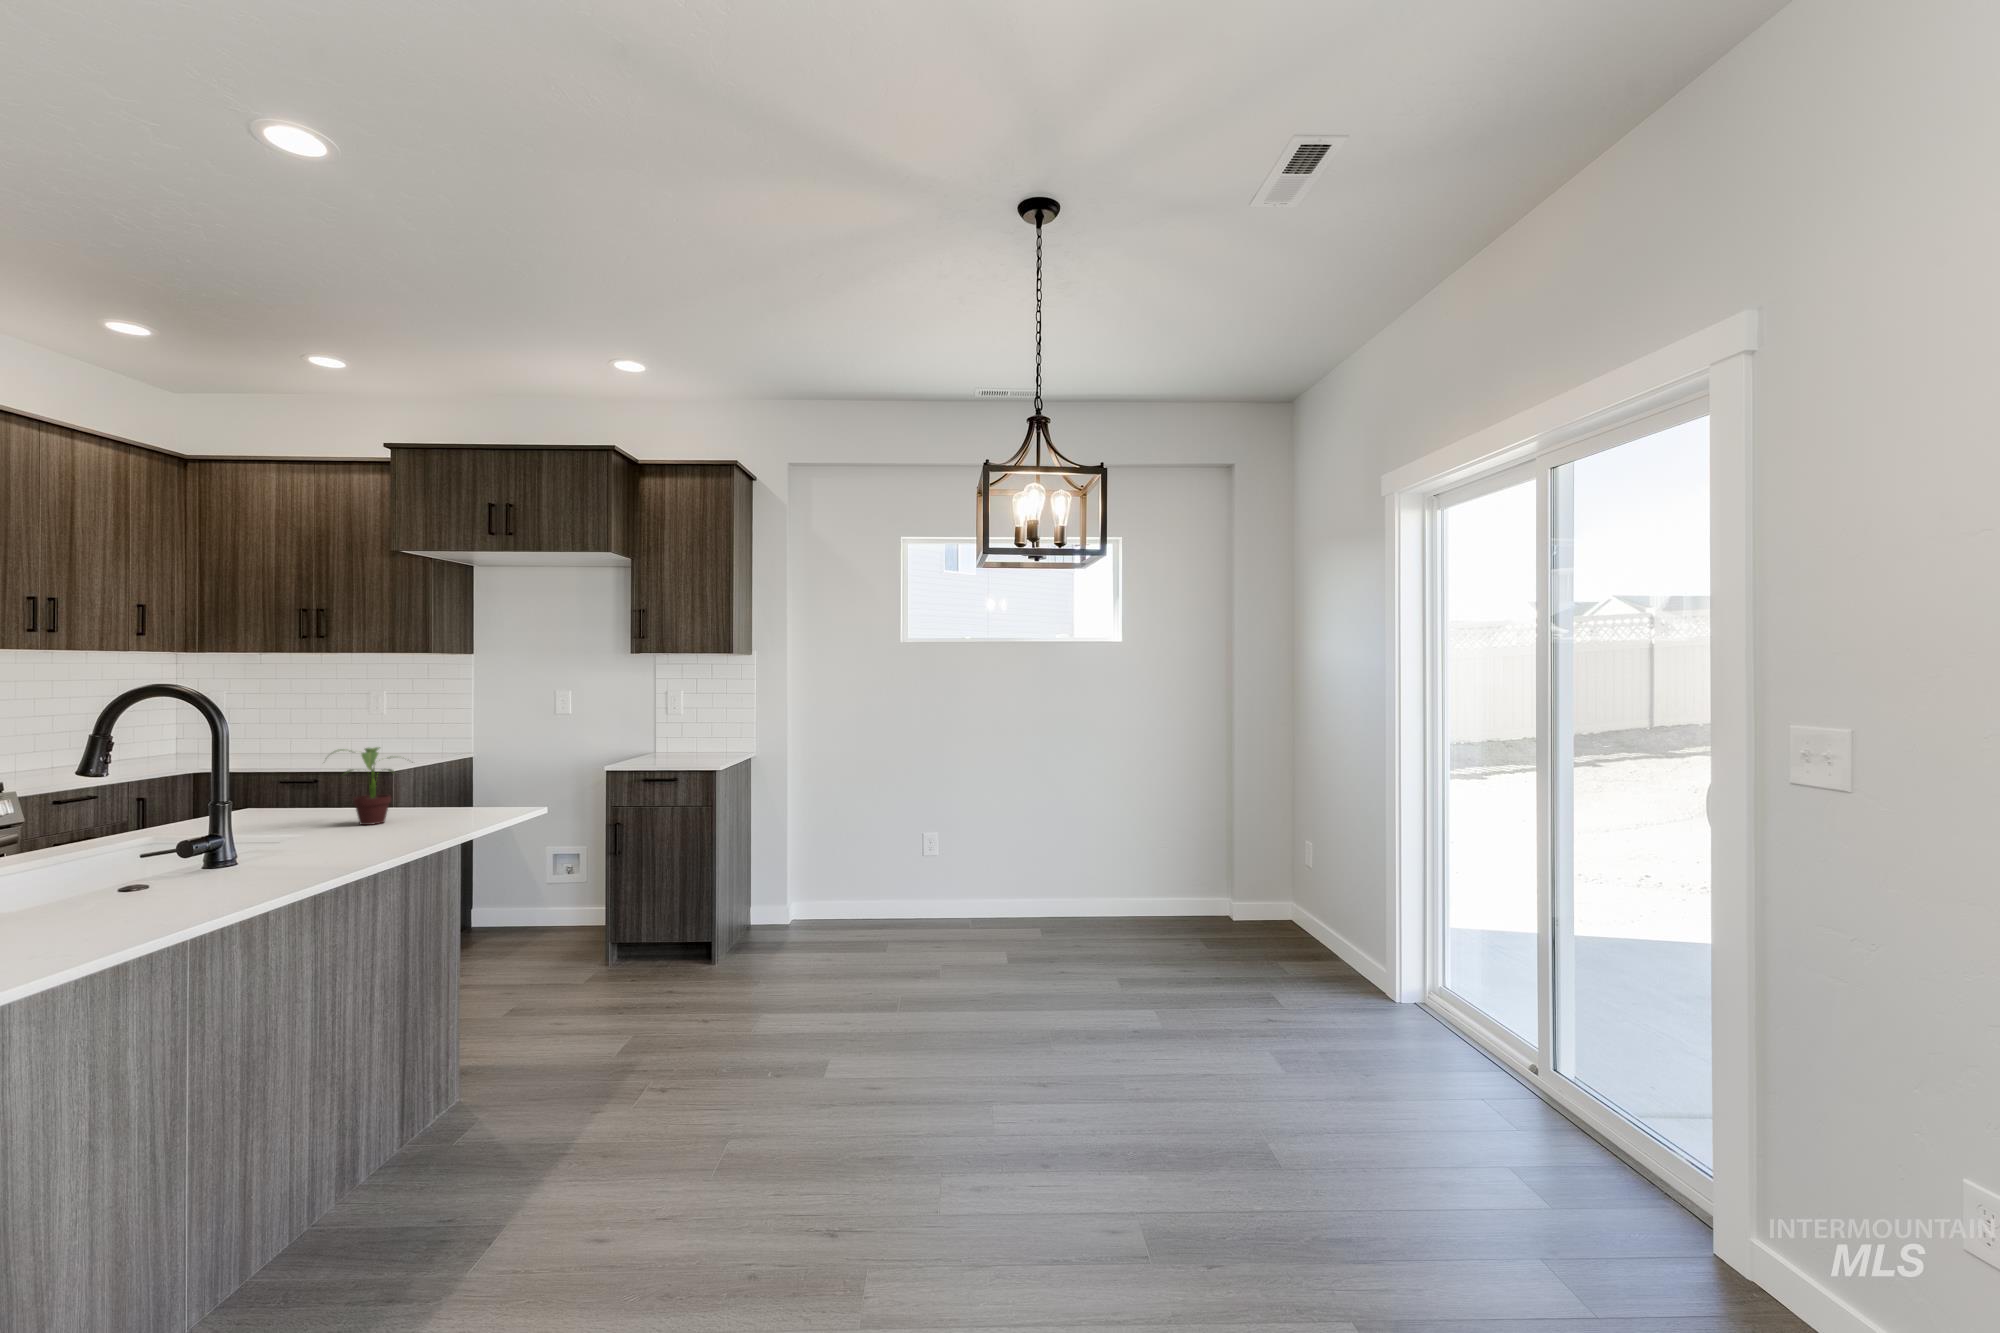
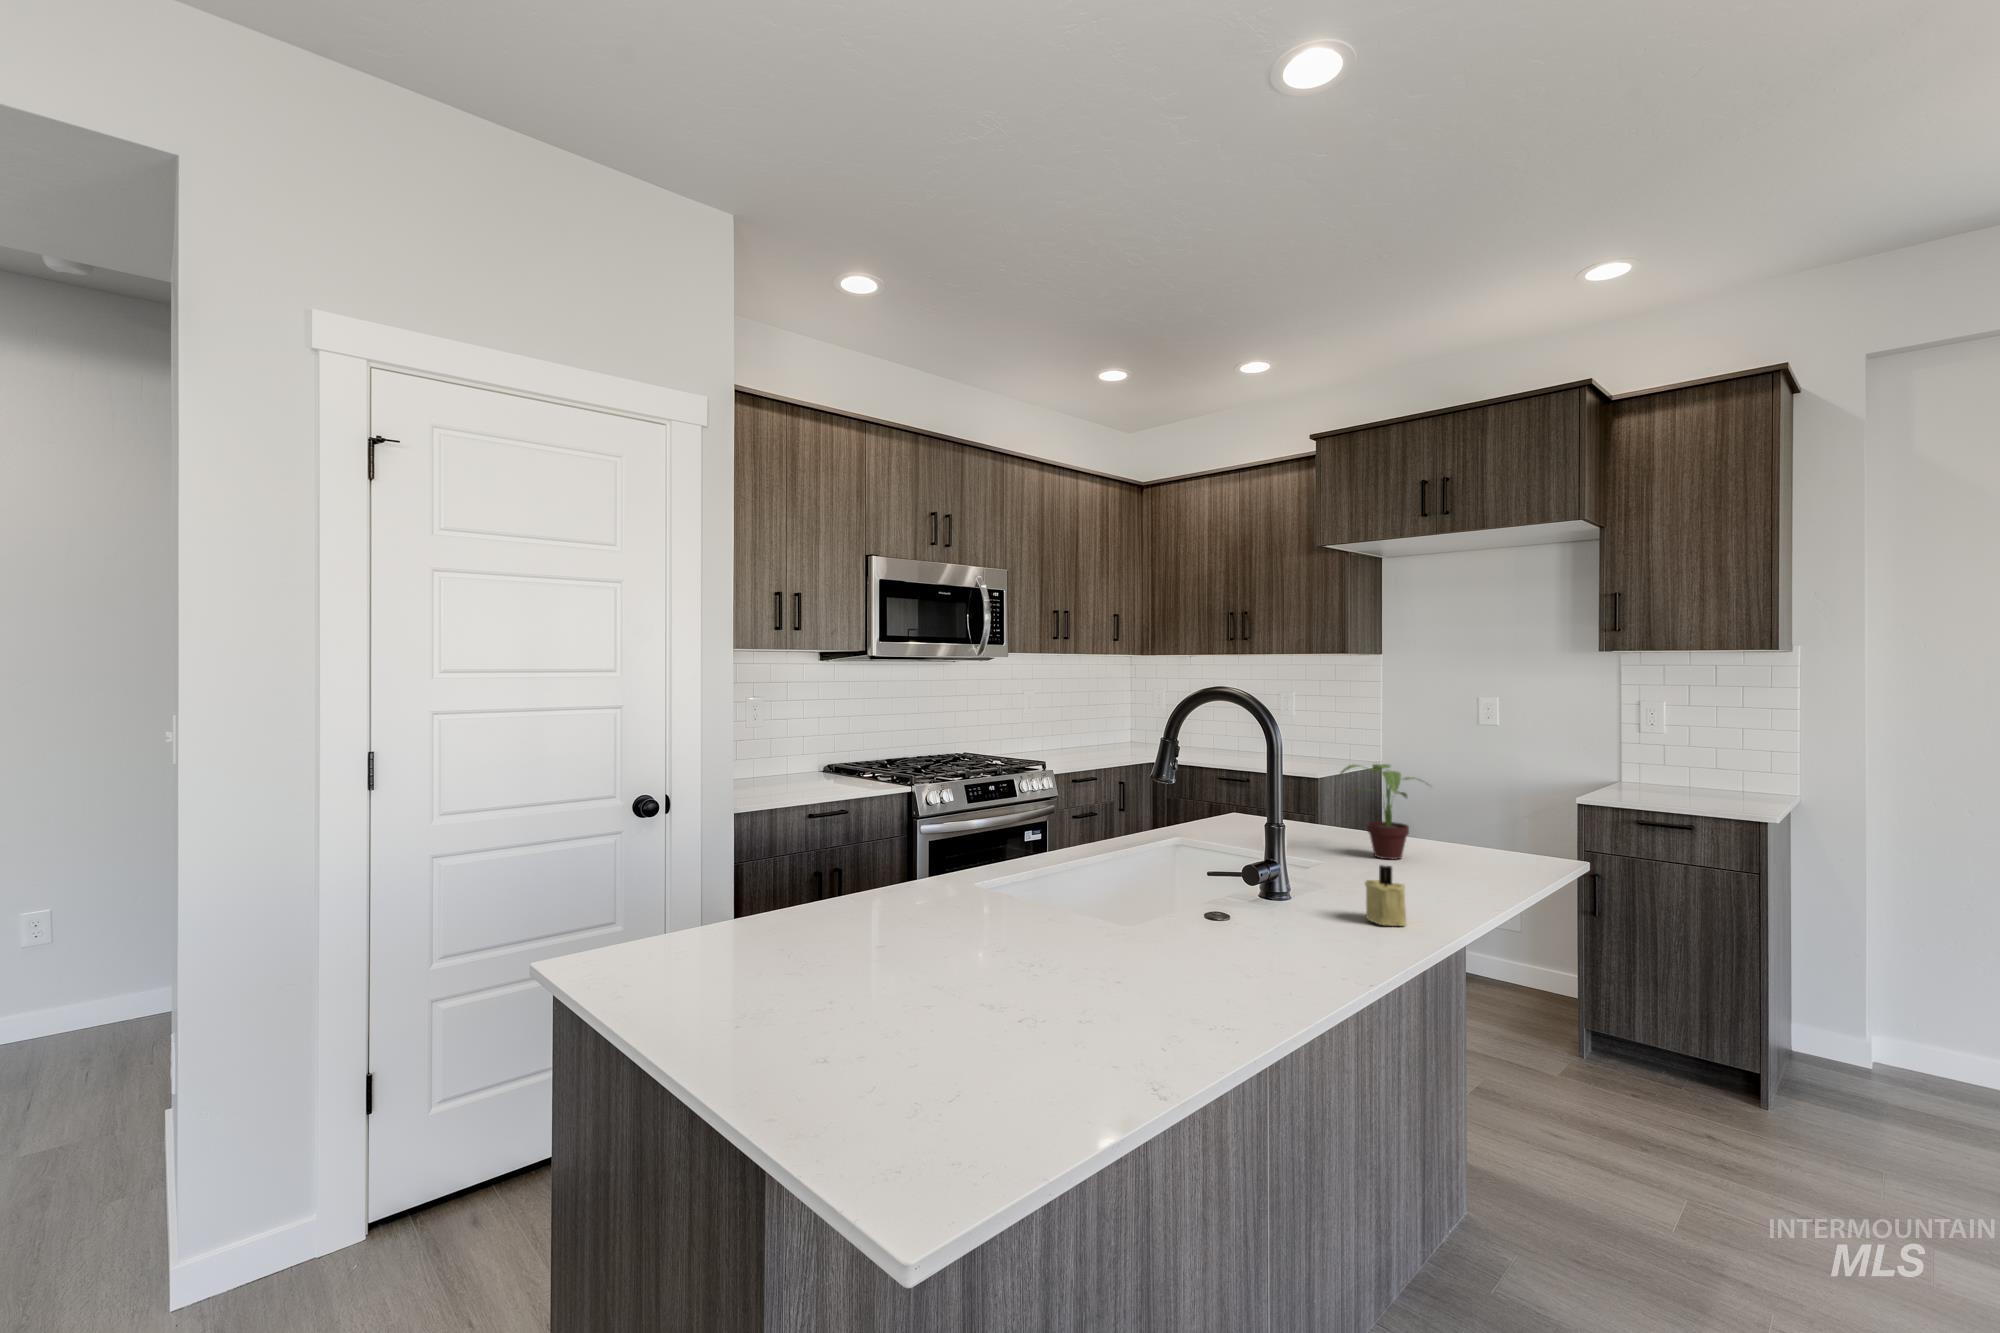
candle: none [286,820,325,866] -> present [1365,865,1406,926]

